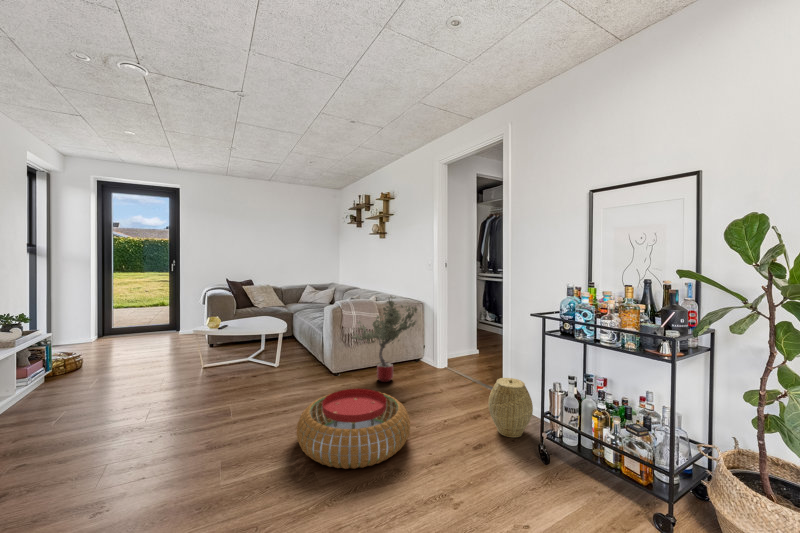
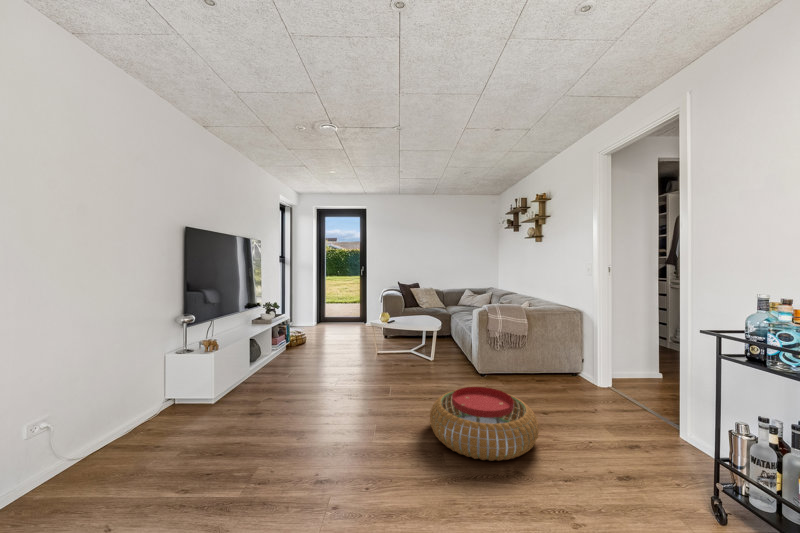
potted tree: present [352,296,417,382] -> none [493,301,568,390]
woven basket: present [488,378,533,437] -> none [641,405,708,481]

